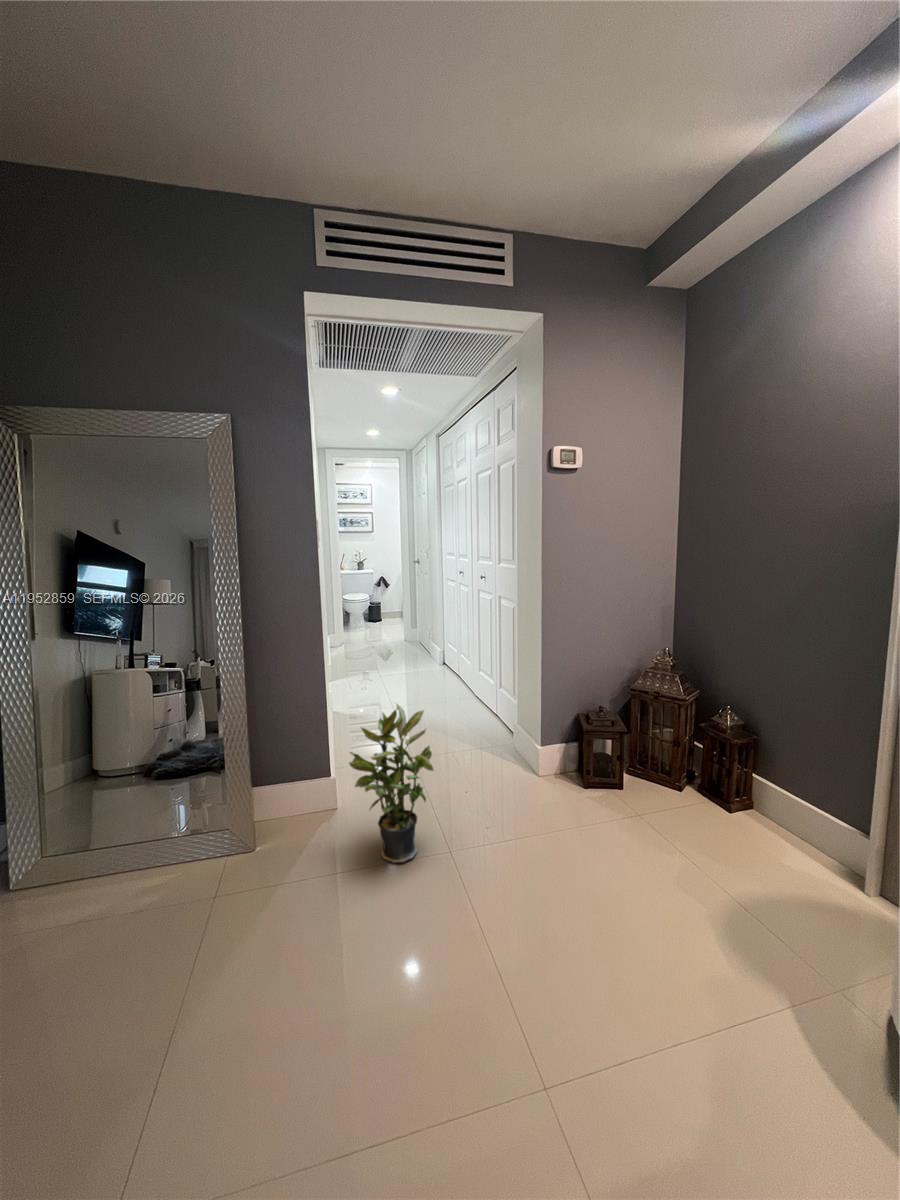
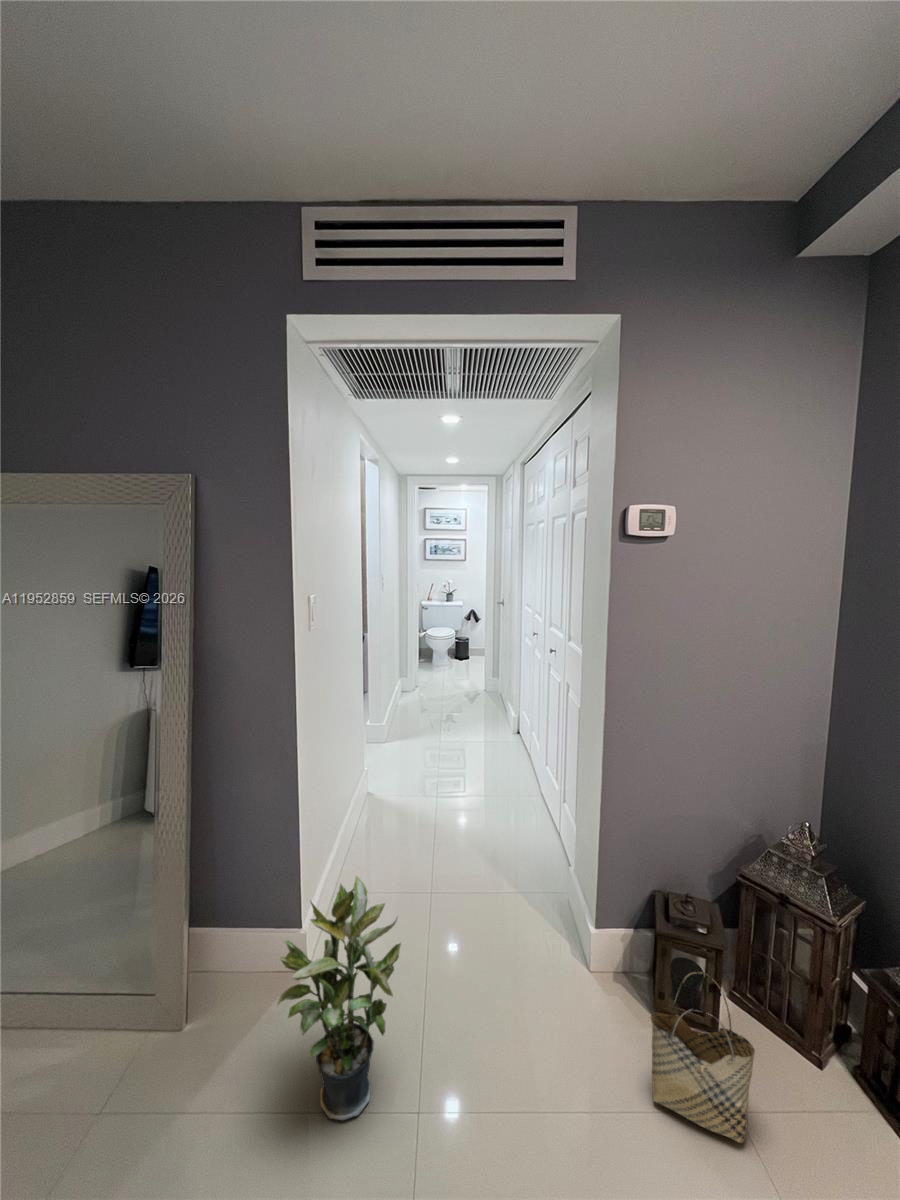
woven basket: none [588,737,648,823] -> present [650,972,755,1143]

